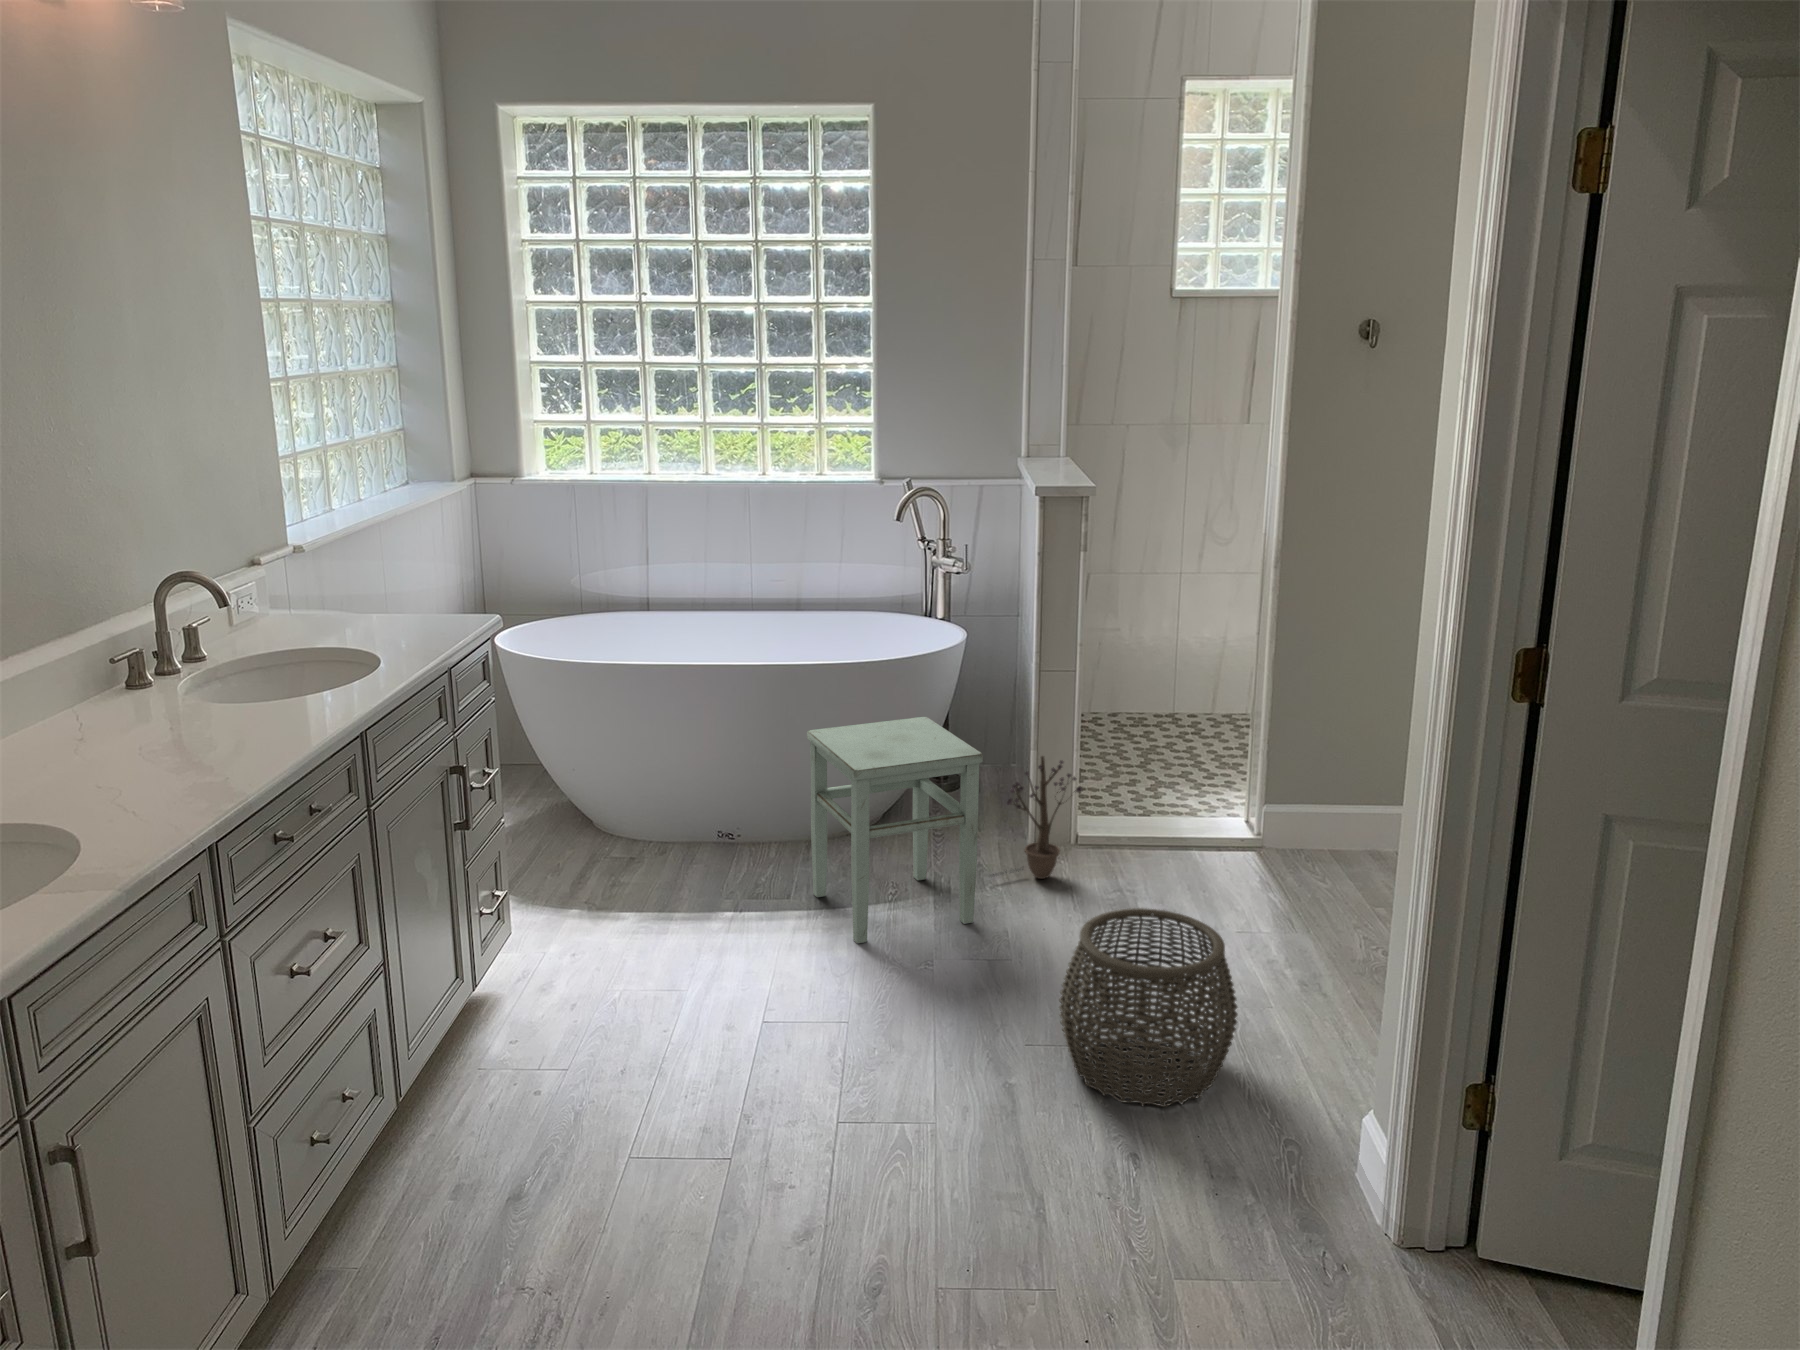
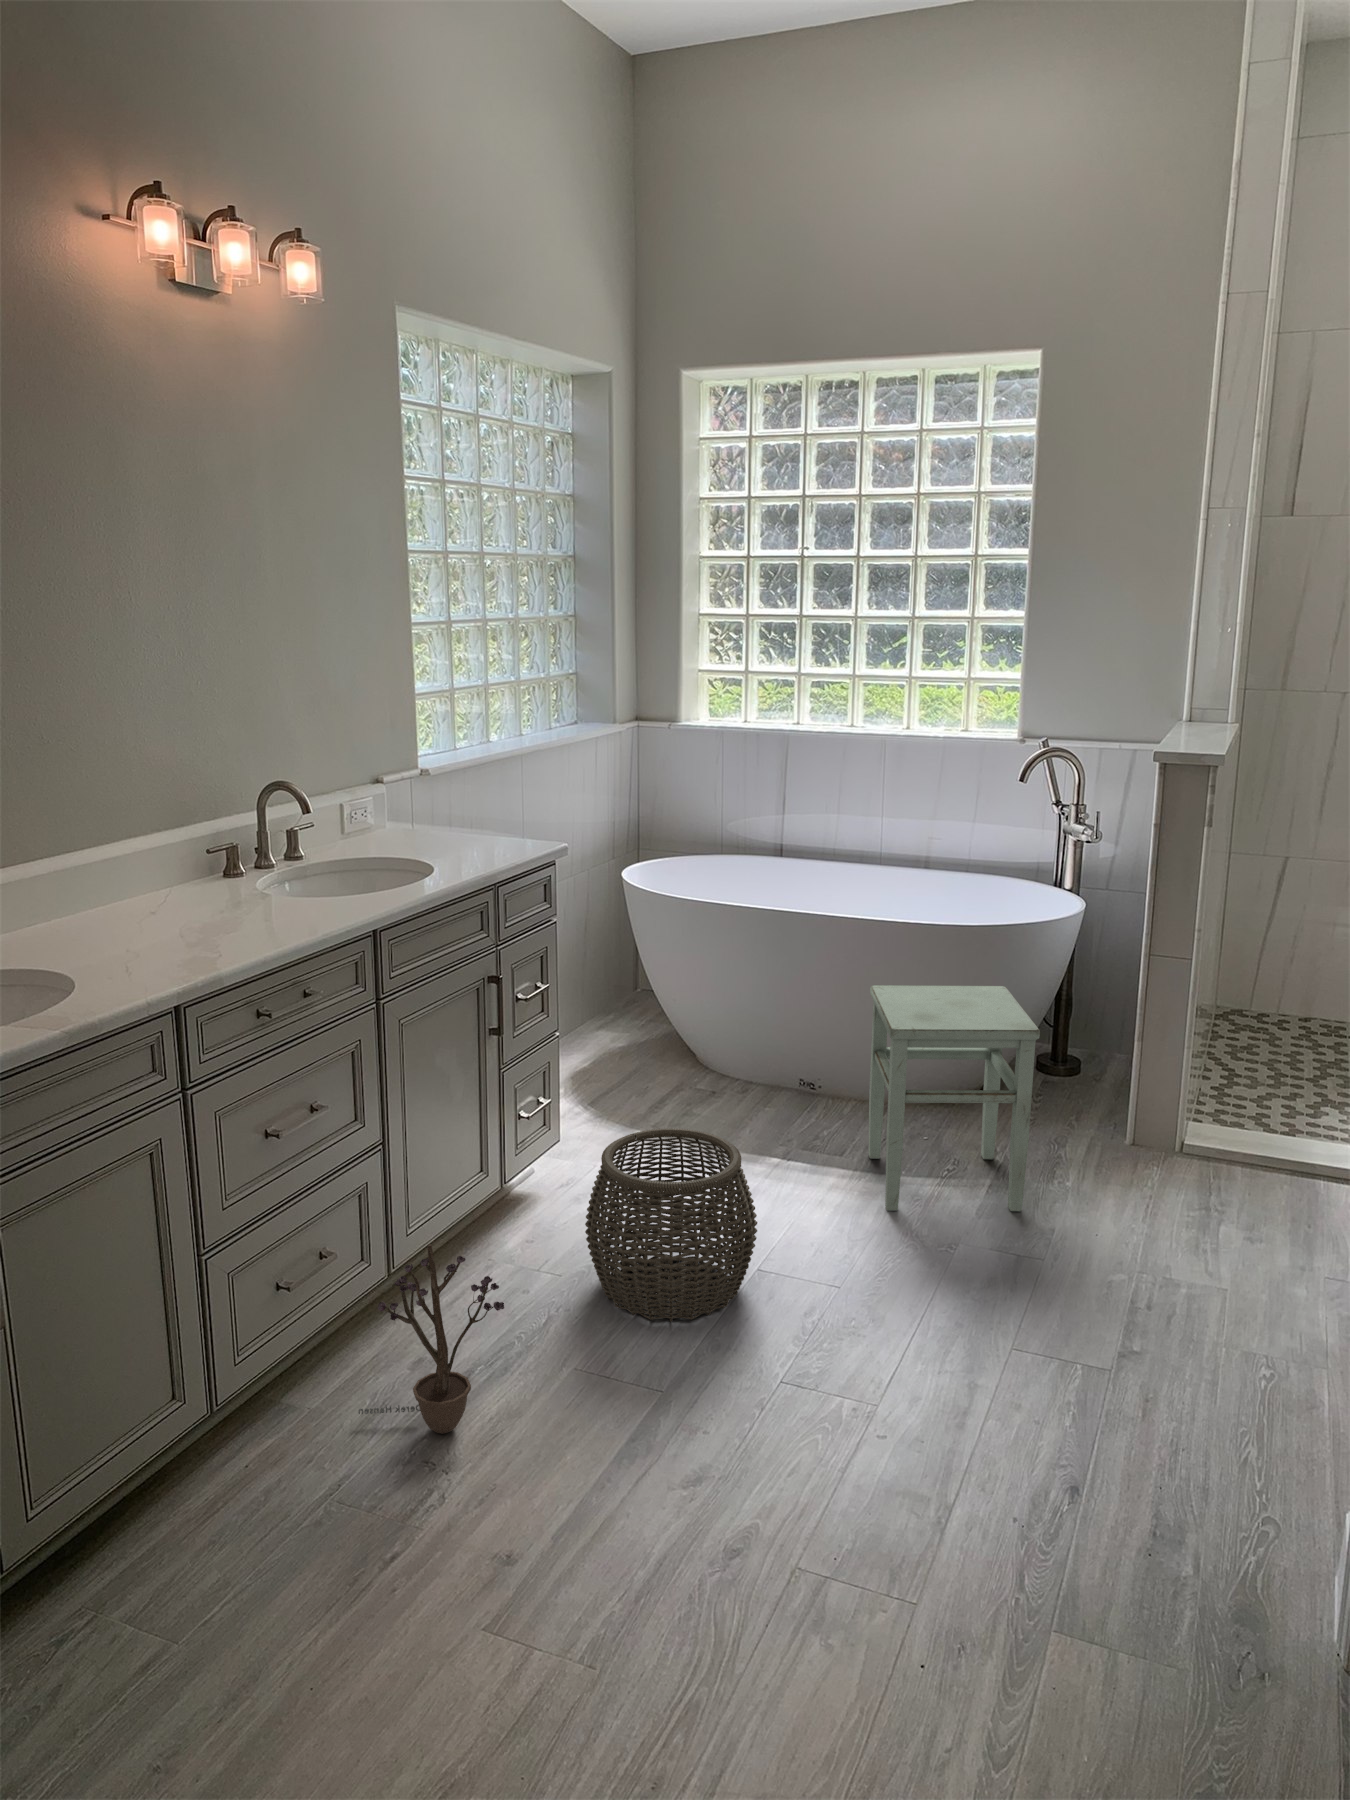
decorative plant: present [990,756,1082,879] -> present [359,1244,504,1434]
woven basket: present [1059,908,1238,1107] -> present [585,1128,757,1322]

